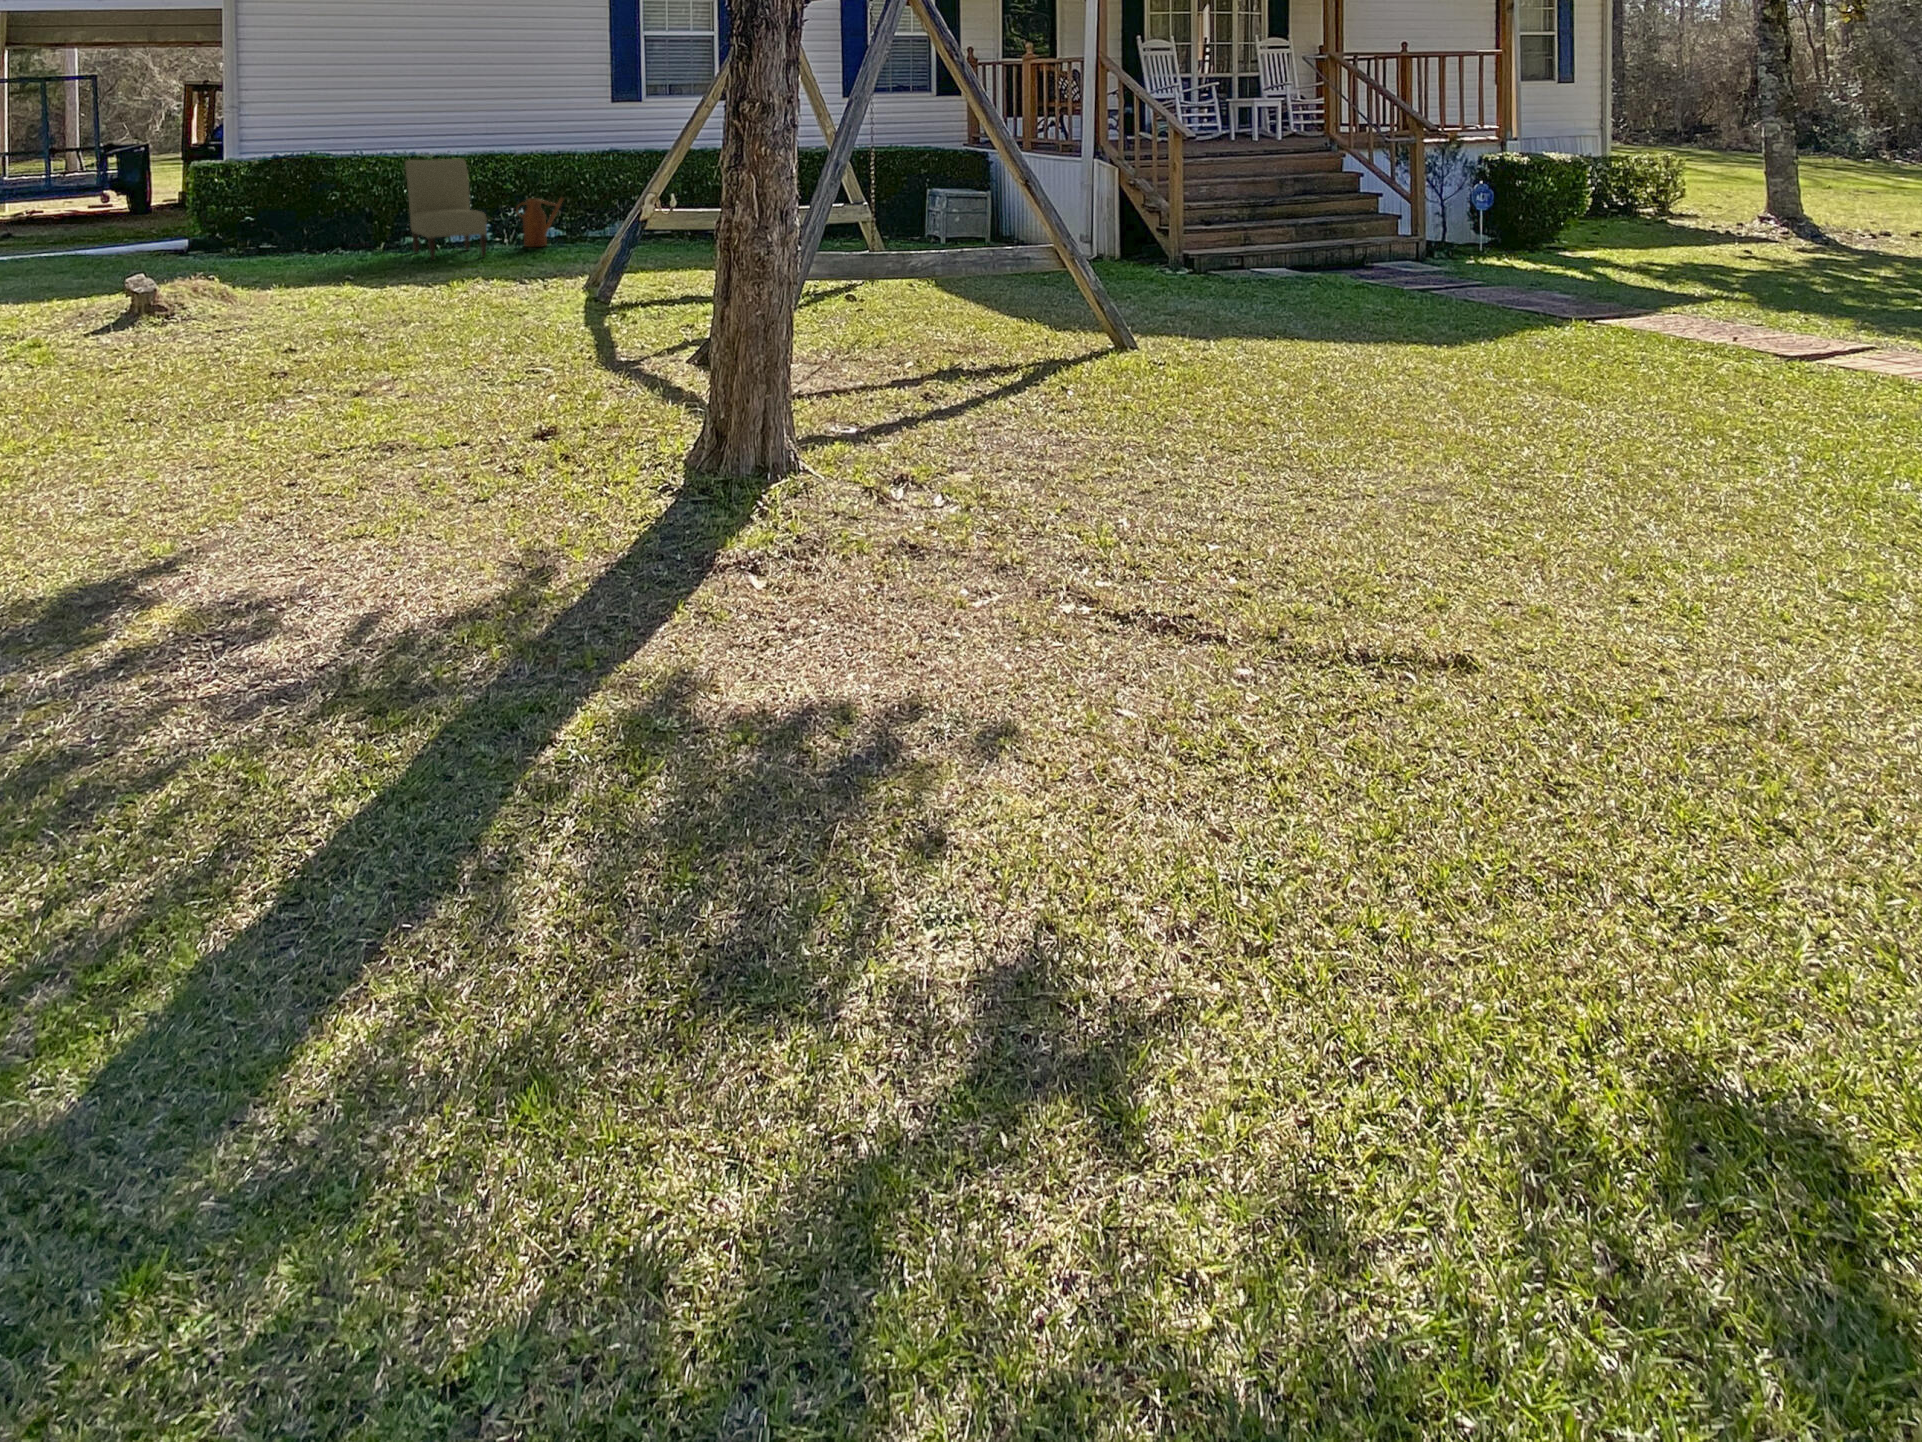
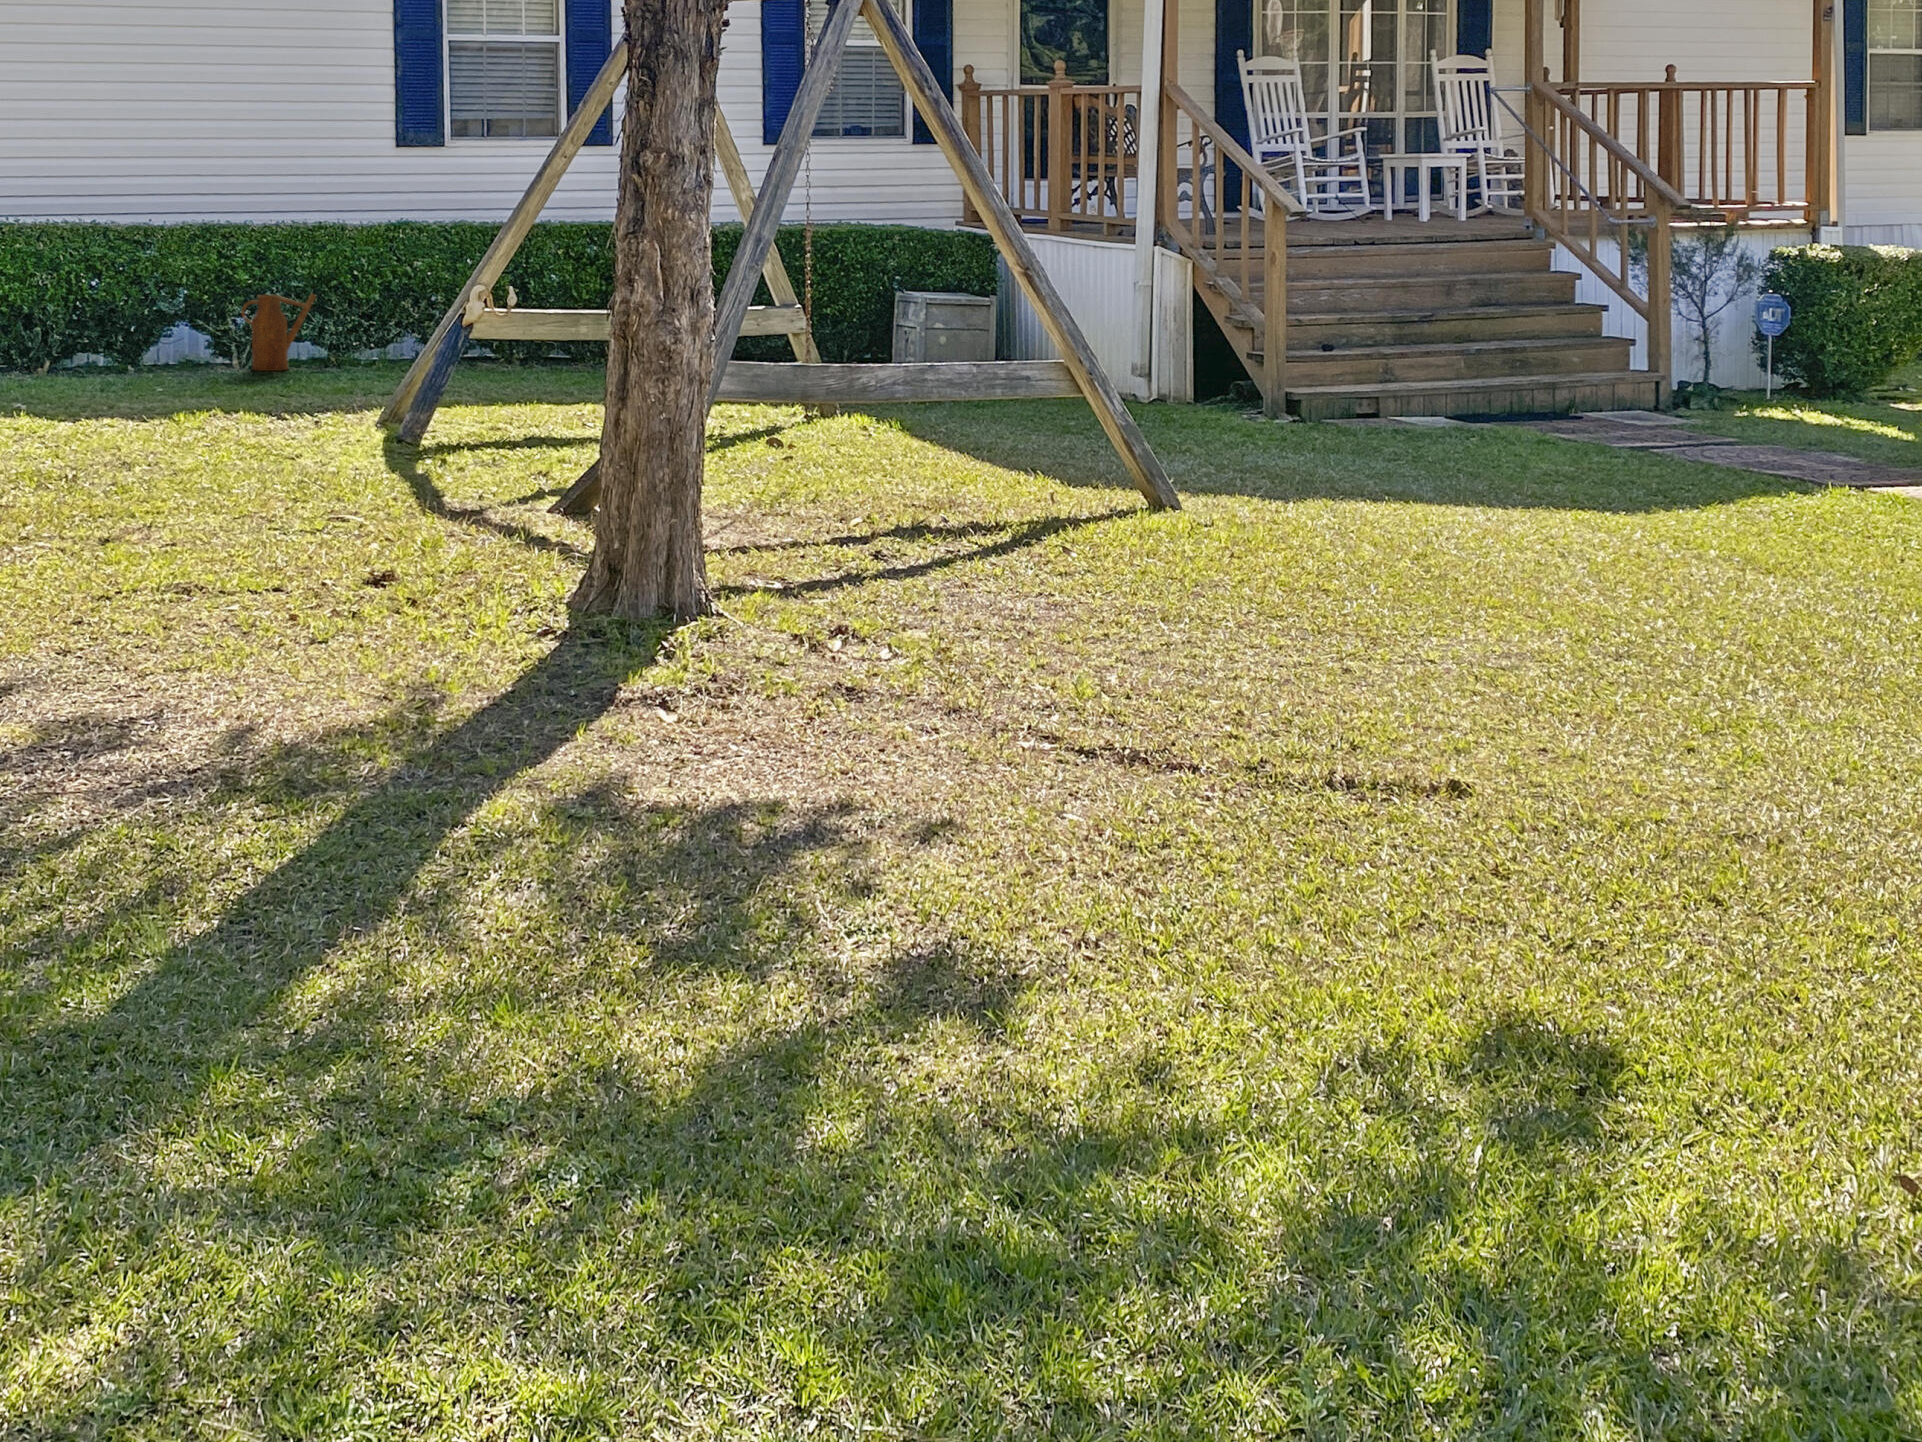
chair: present [405,158,487,260] -> none [73,230,202,387]

